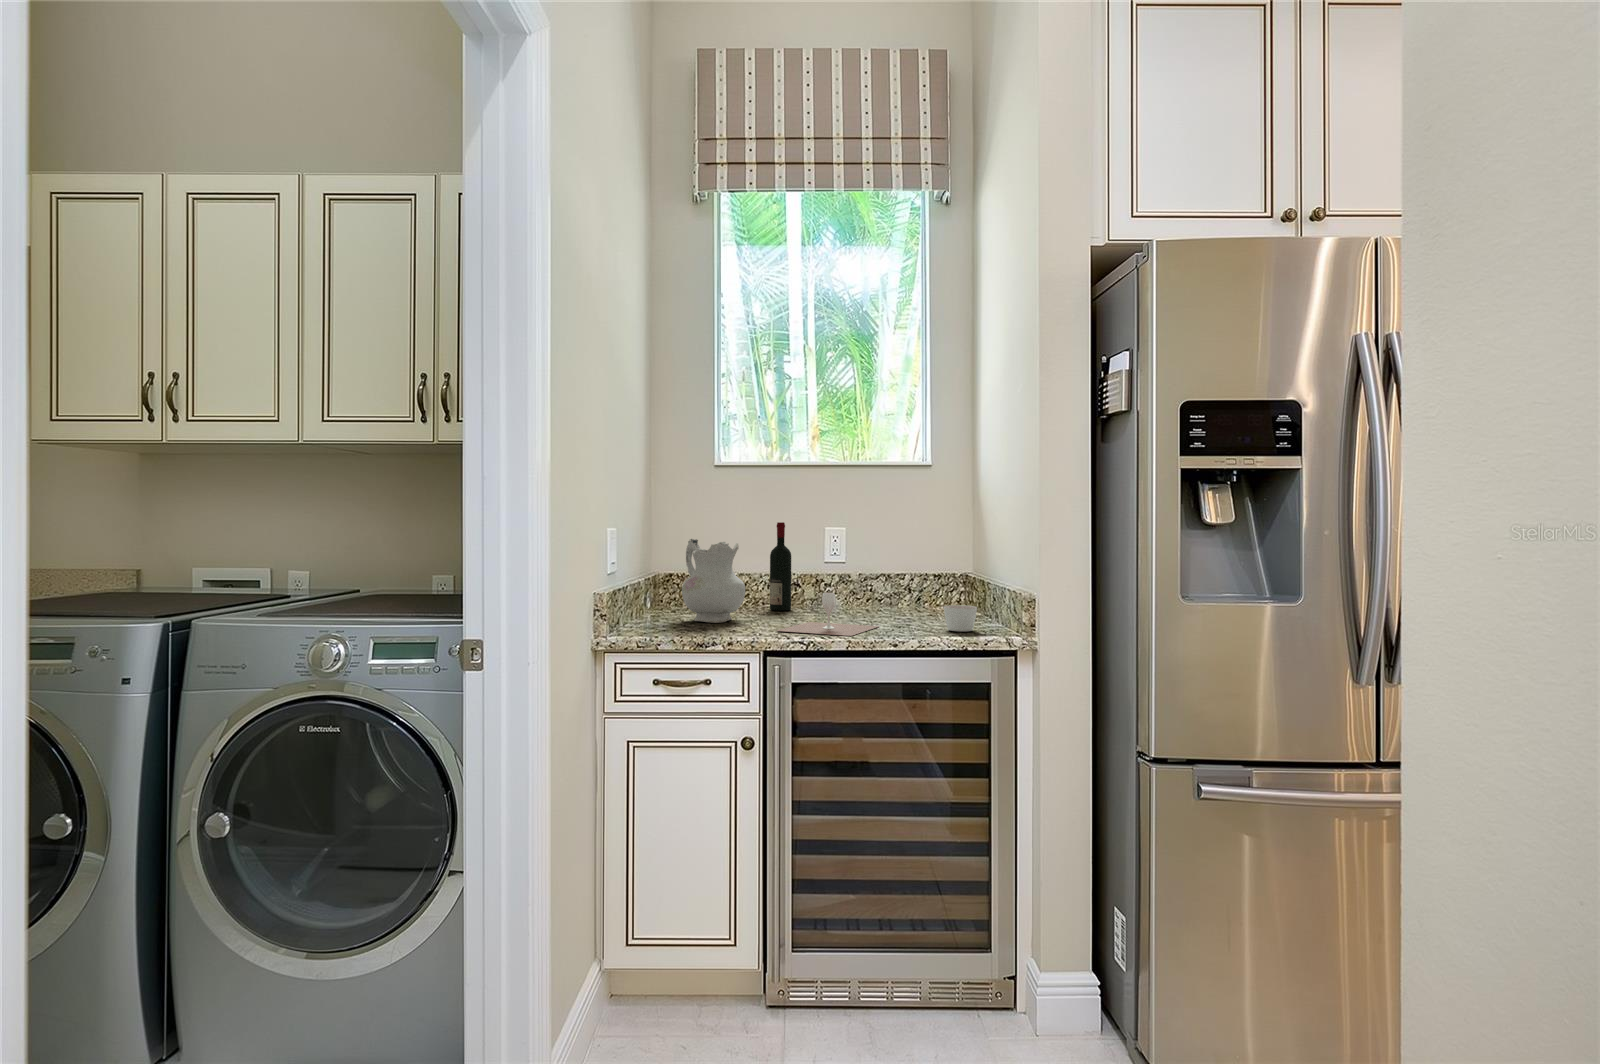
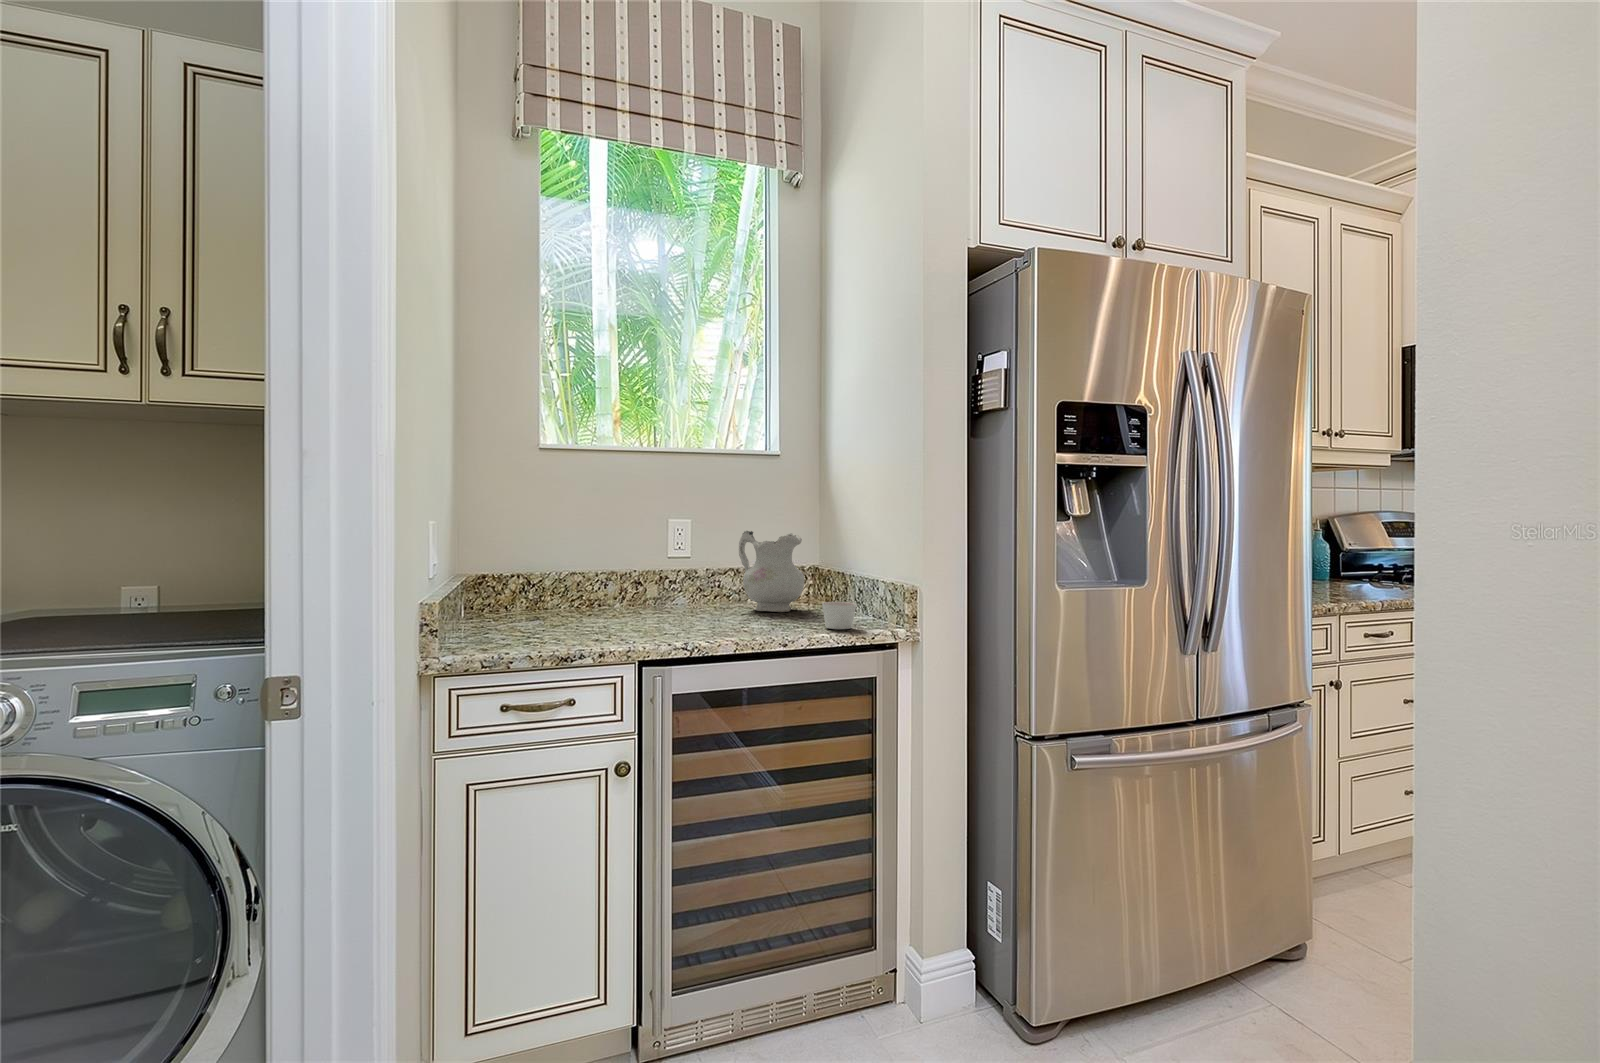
wine bottle: present [770,522,791,611] -> none [609,514,634,611]
ceramic pitcher: present [682,539,745,623] -> present [739,531,804,612]
wine glass: present [777,592,879,636] -> none [644,592,752,640]

